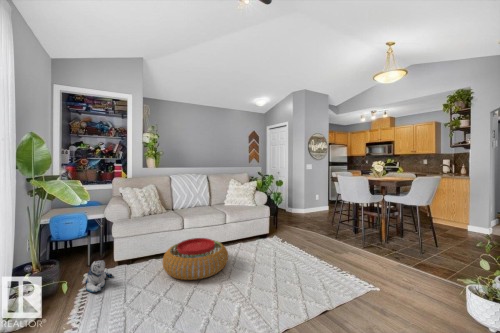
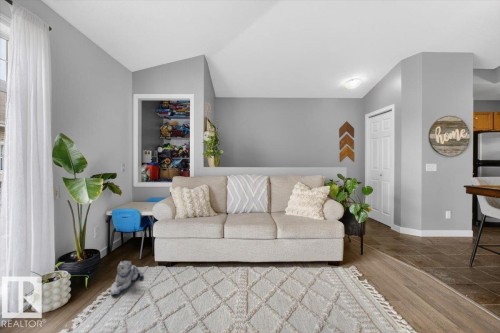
pouf: present [163,238,228,280] -> none [181,253,262,314]

